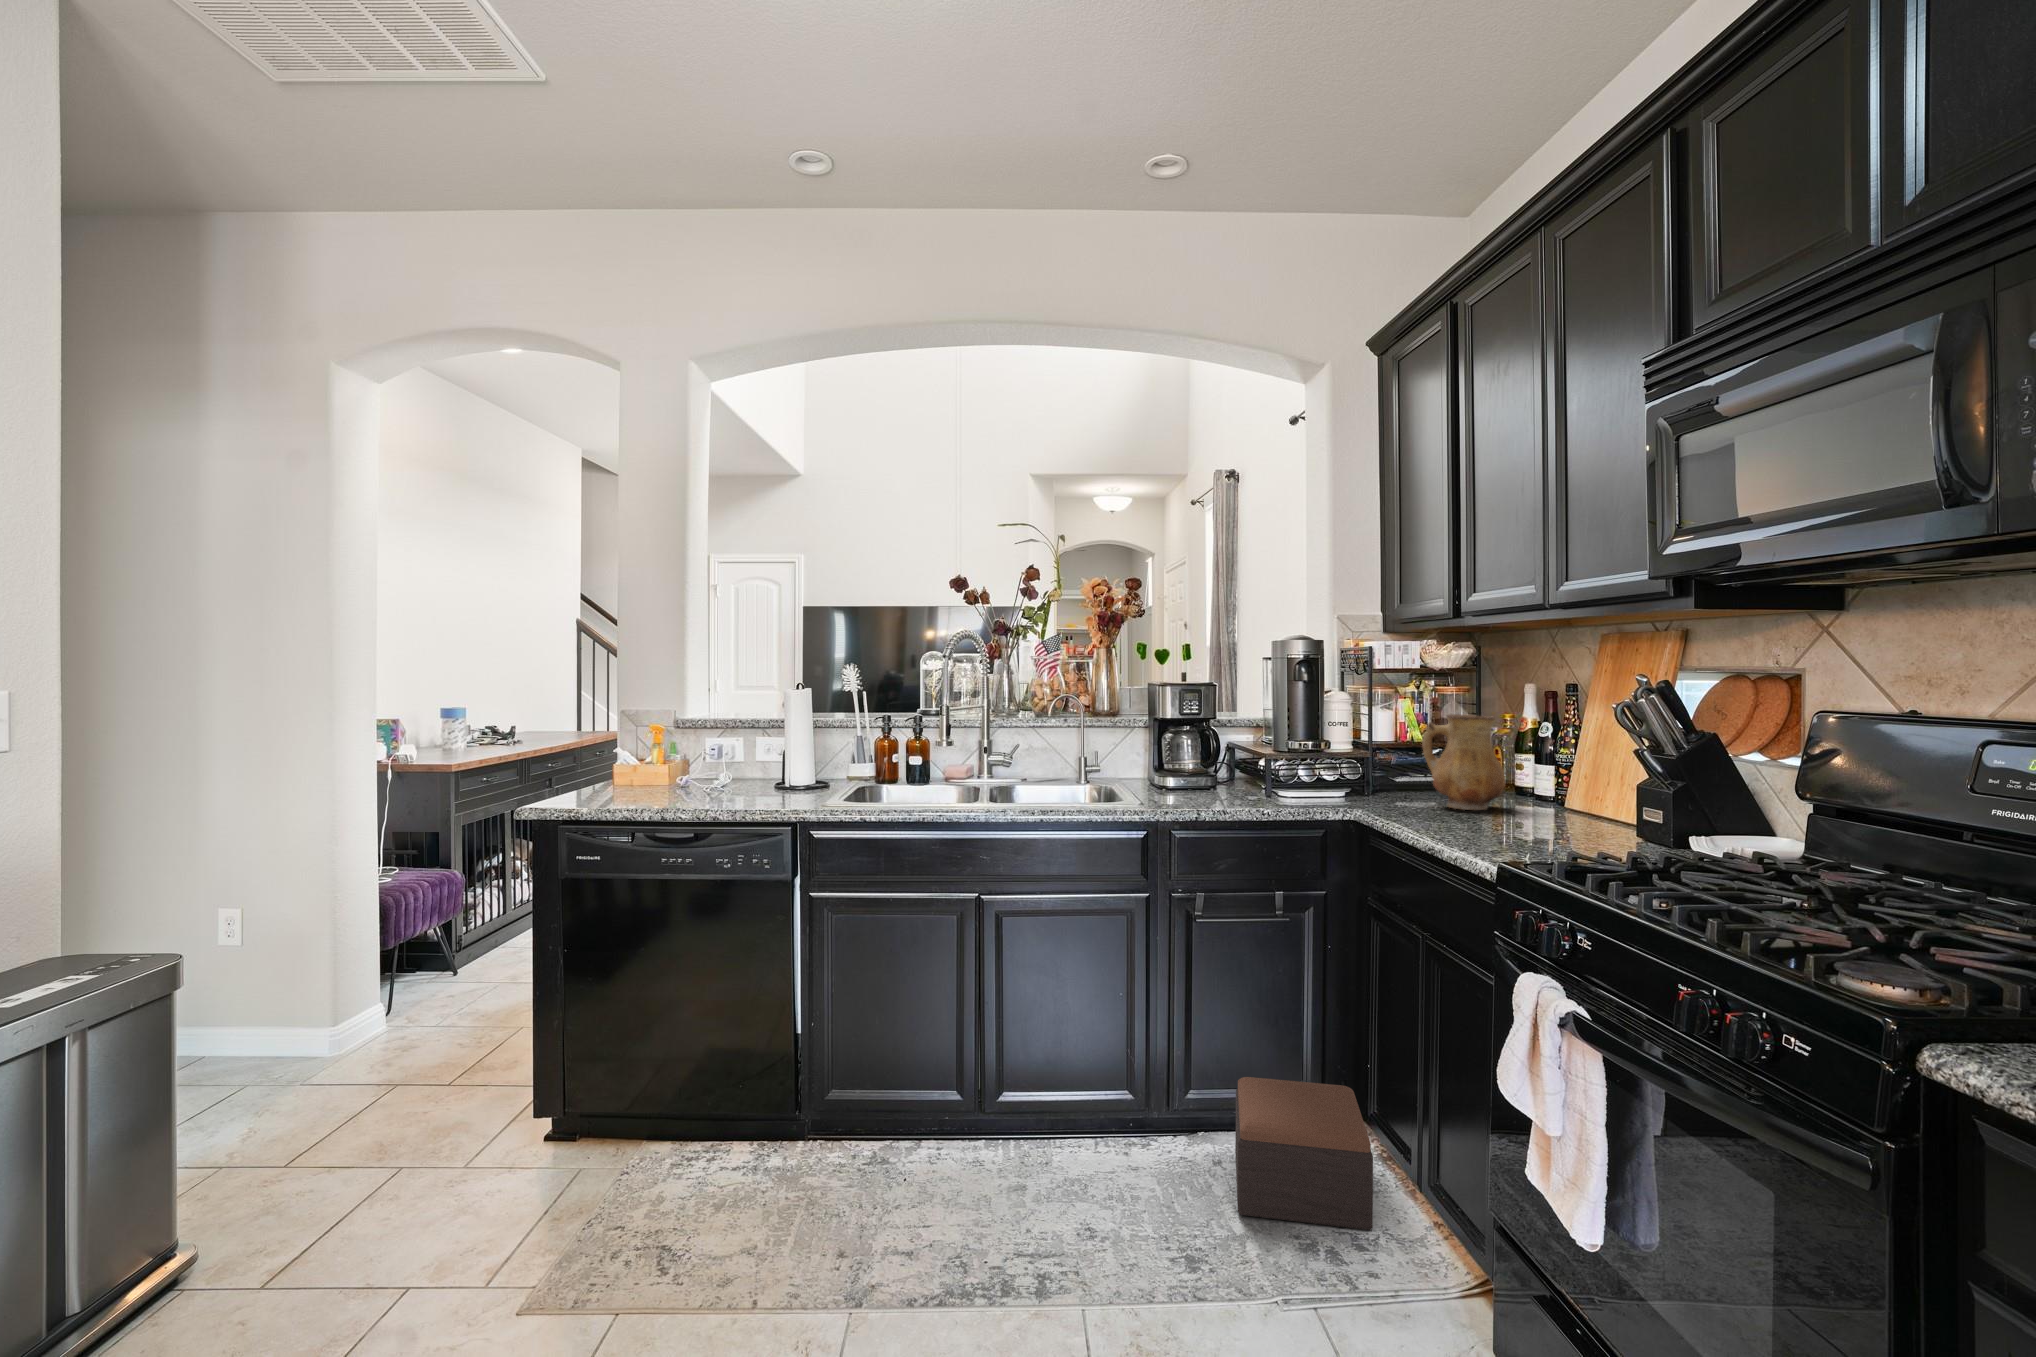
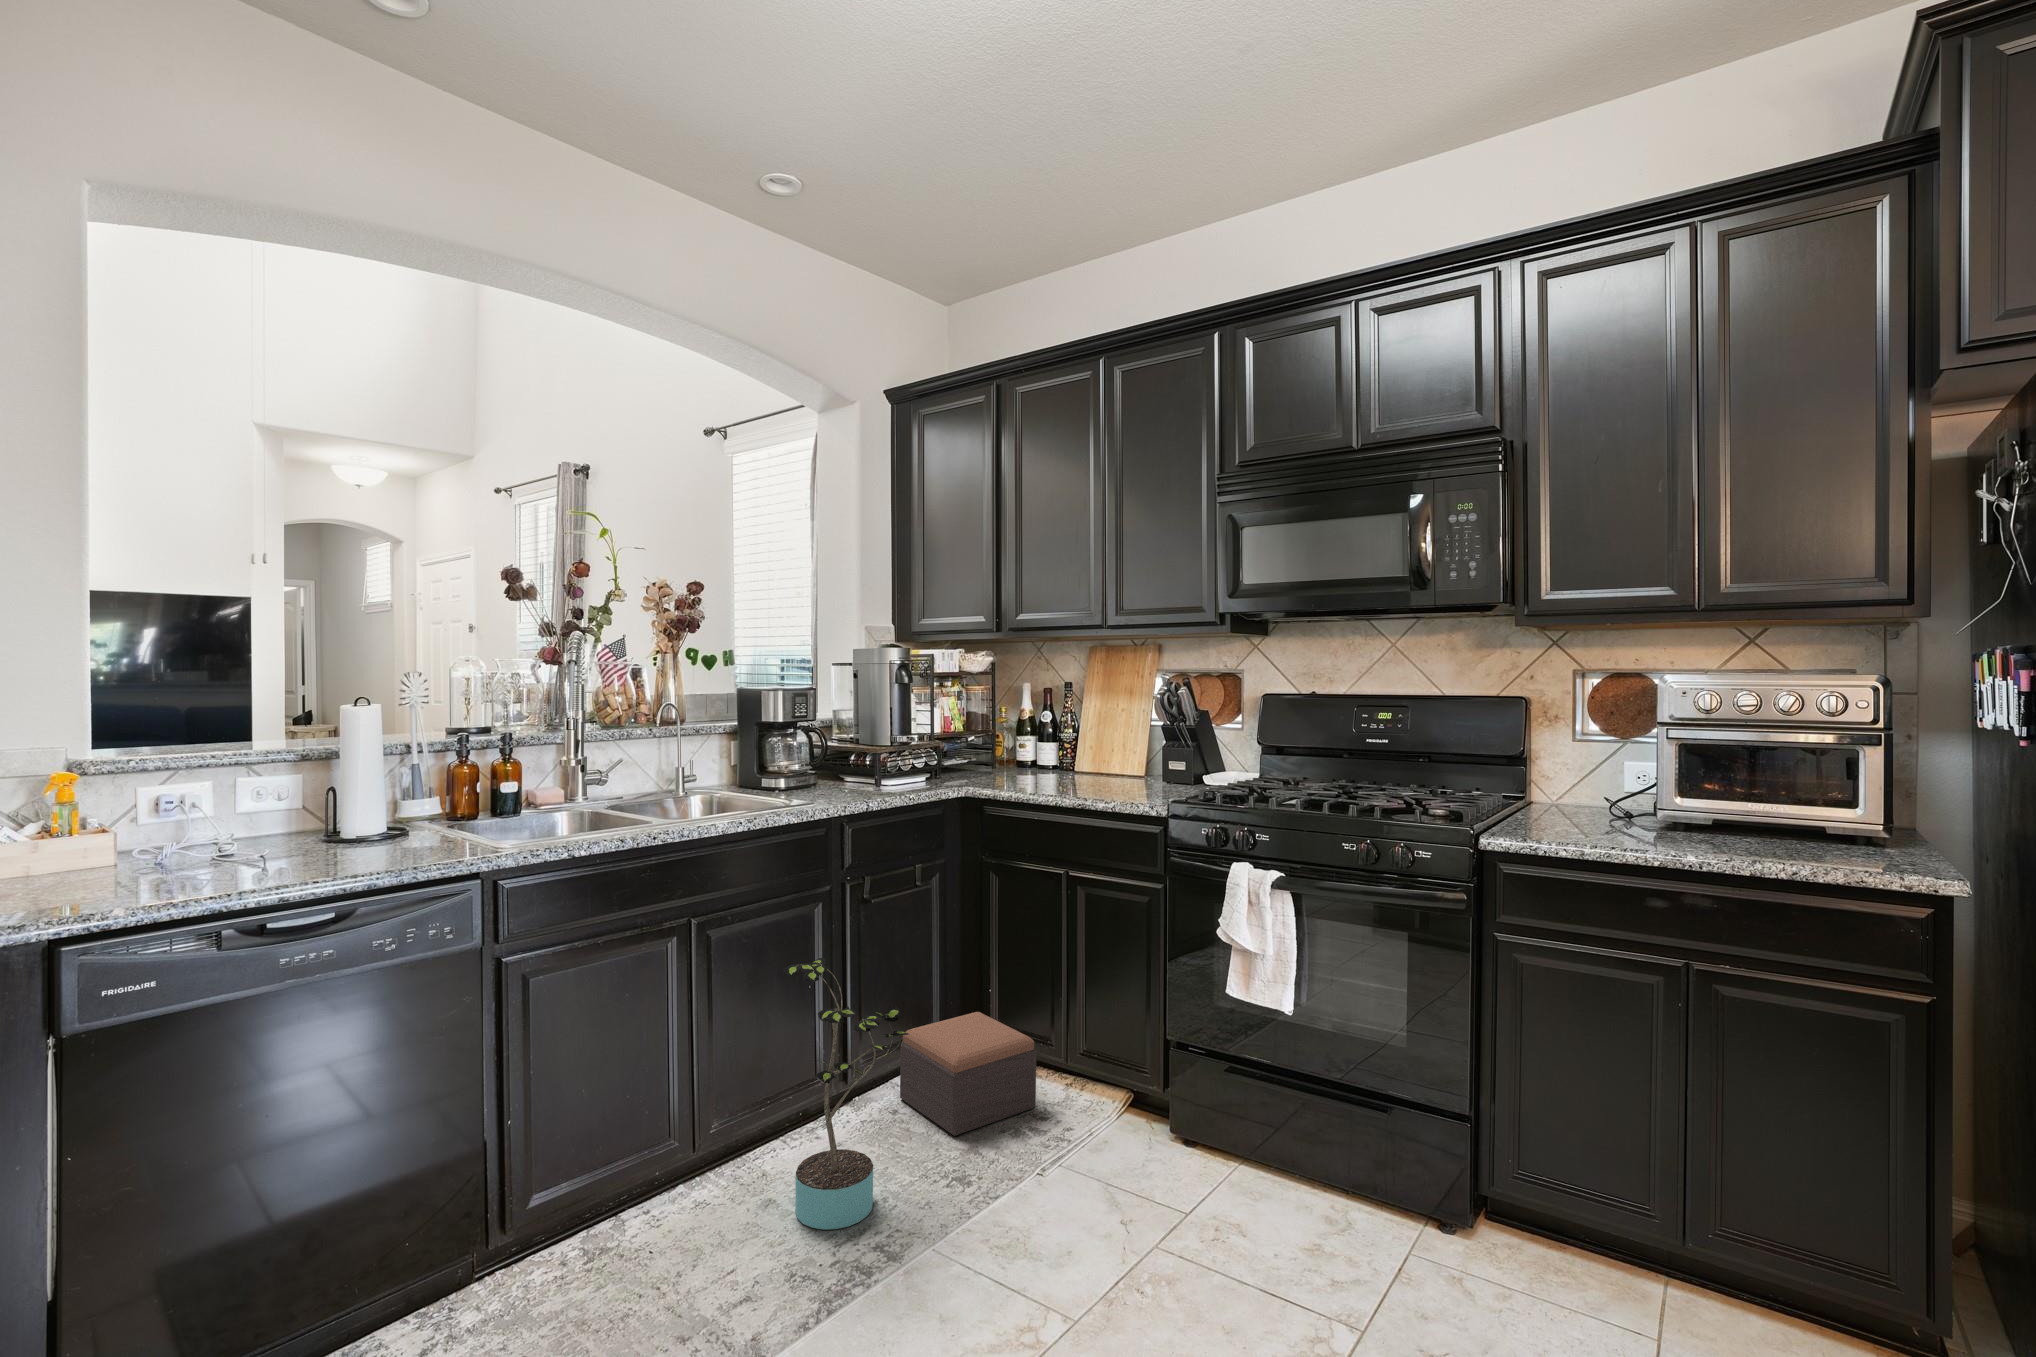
ceramic pitcher: present [1422,714,1505,810] -> none [994,711,1048,783]
potted plant: none [1000,955,1149,1245] -> present [782,958,909,1230]

